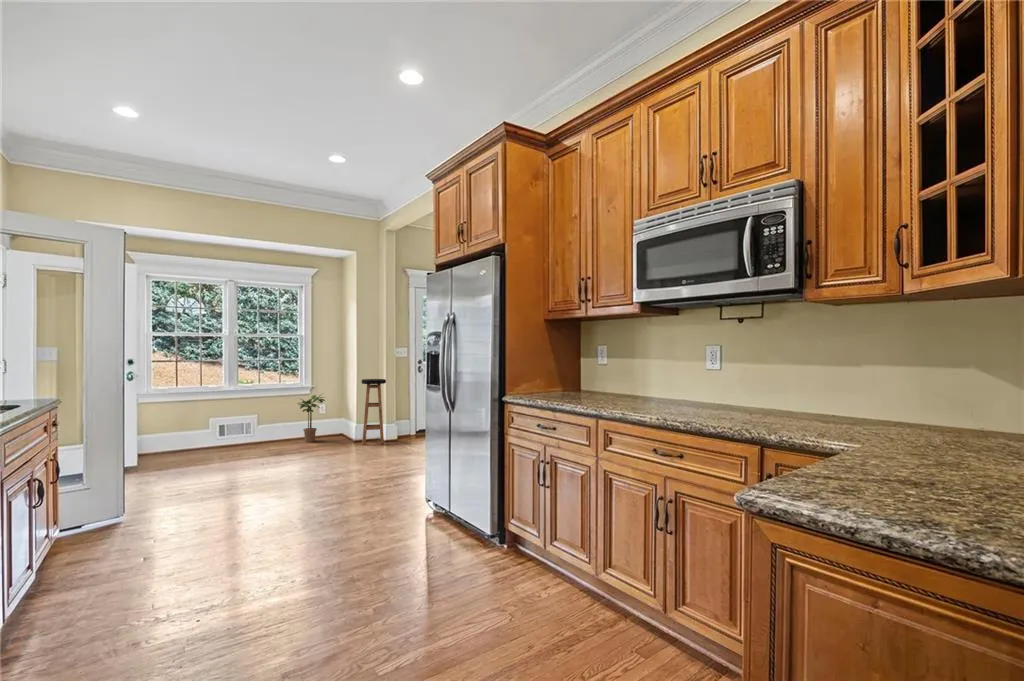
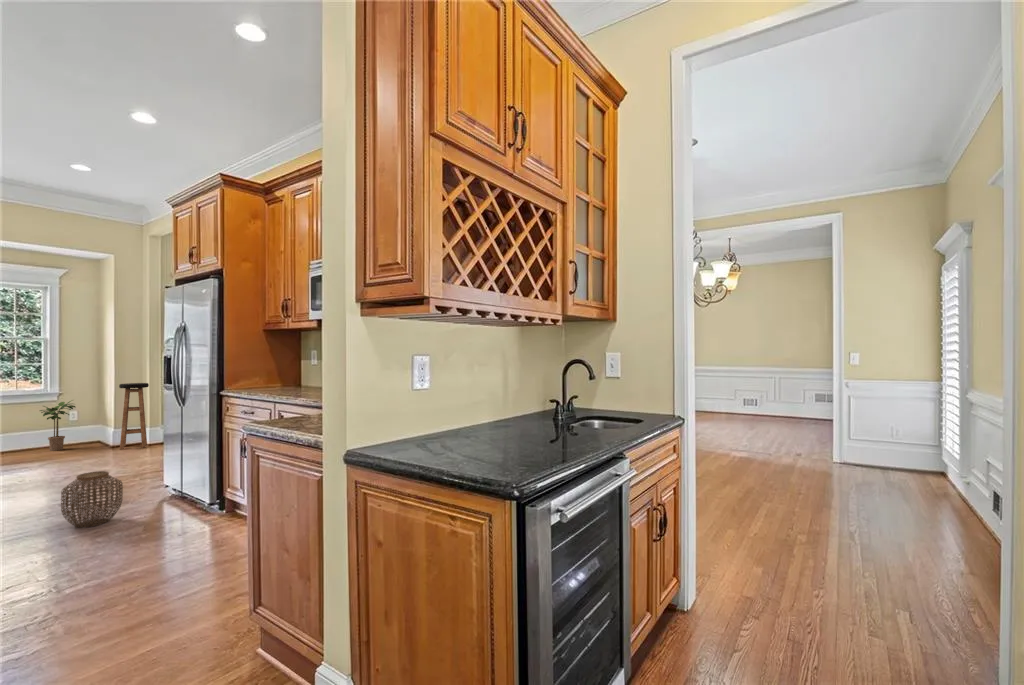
woven basket: none [340,486,398,555] -> present [61,471,123,528]

